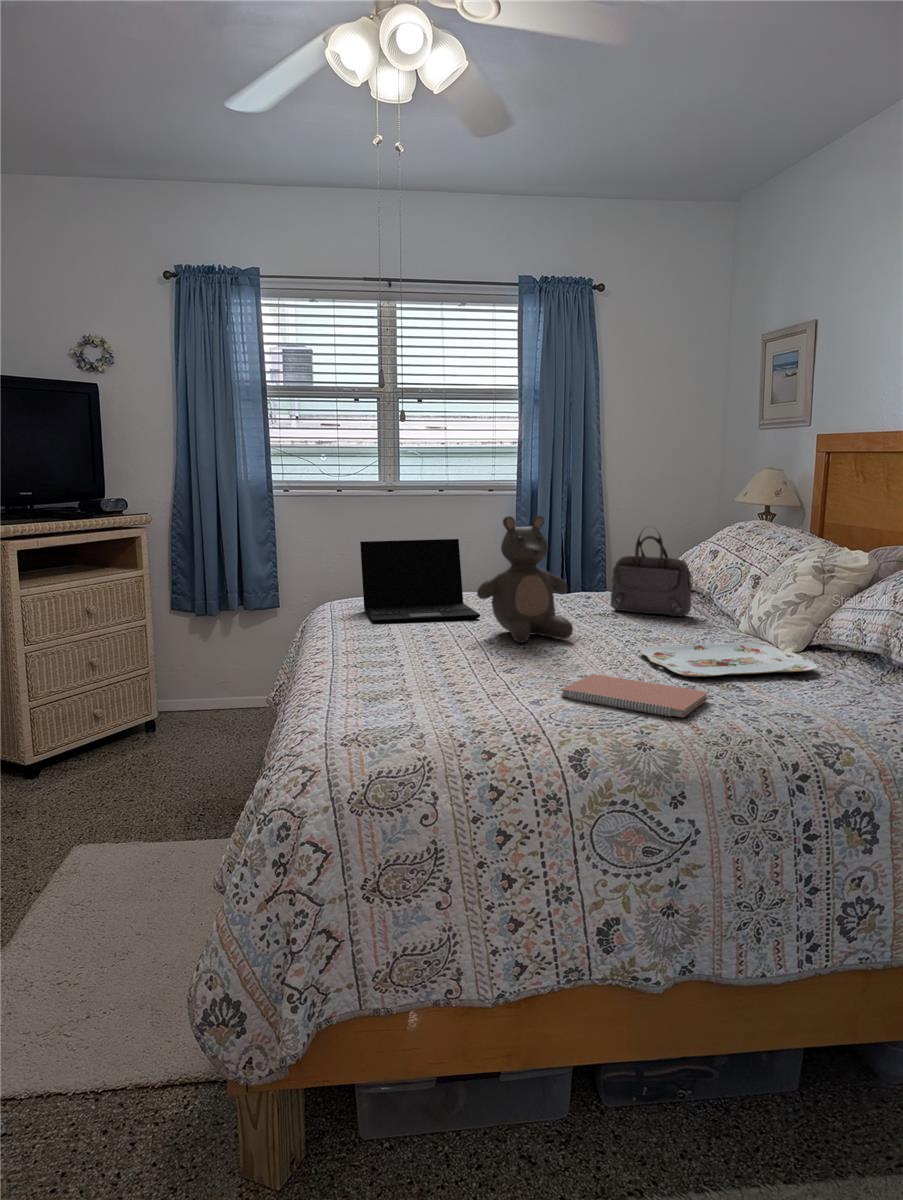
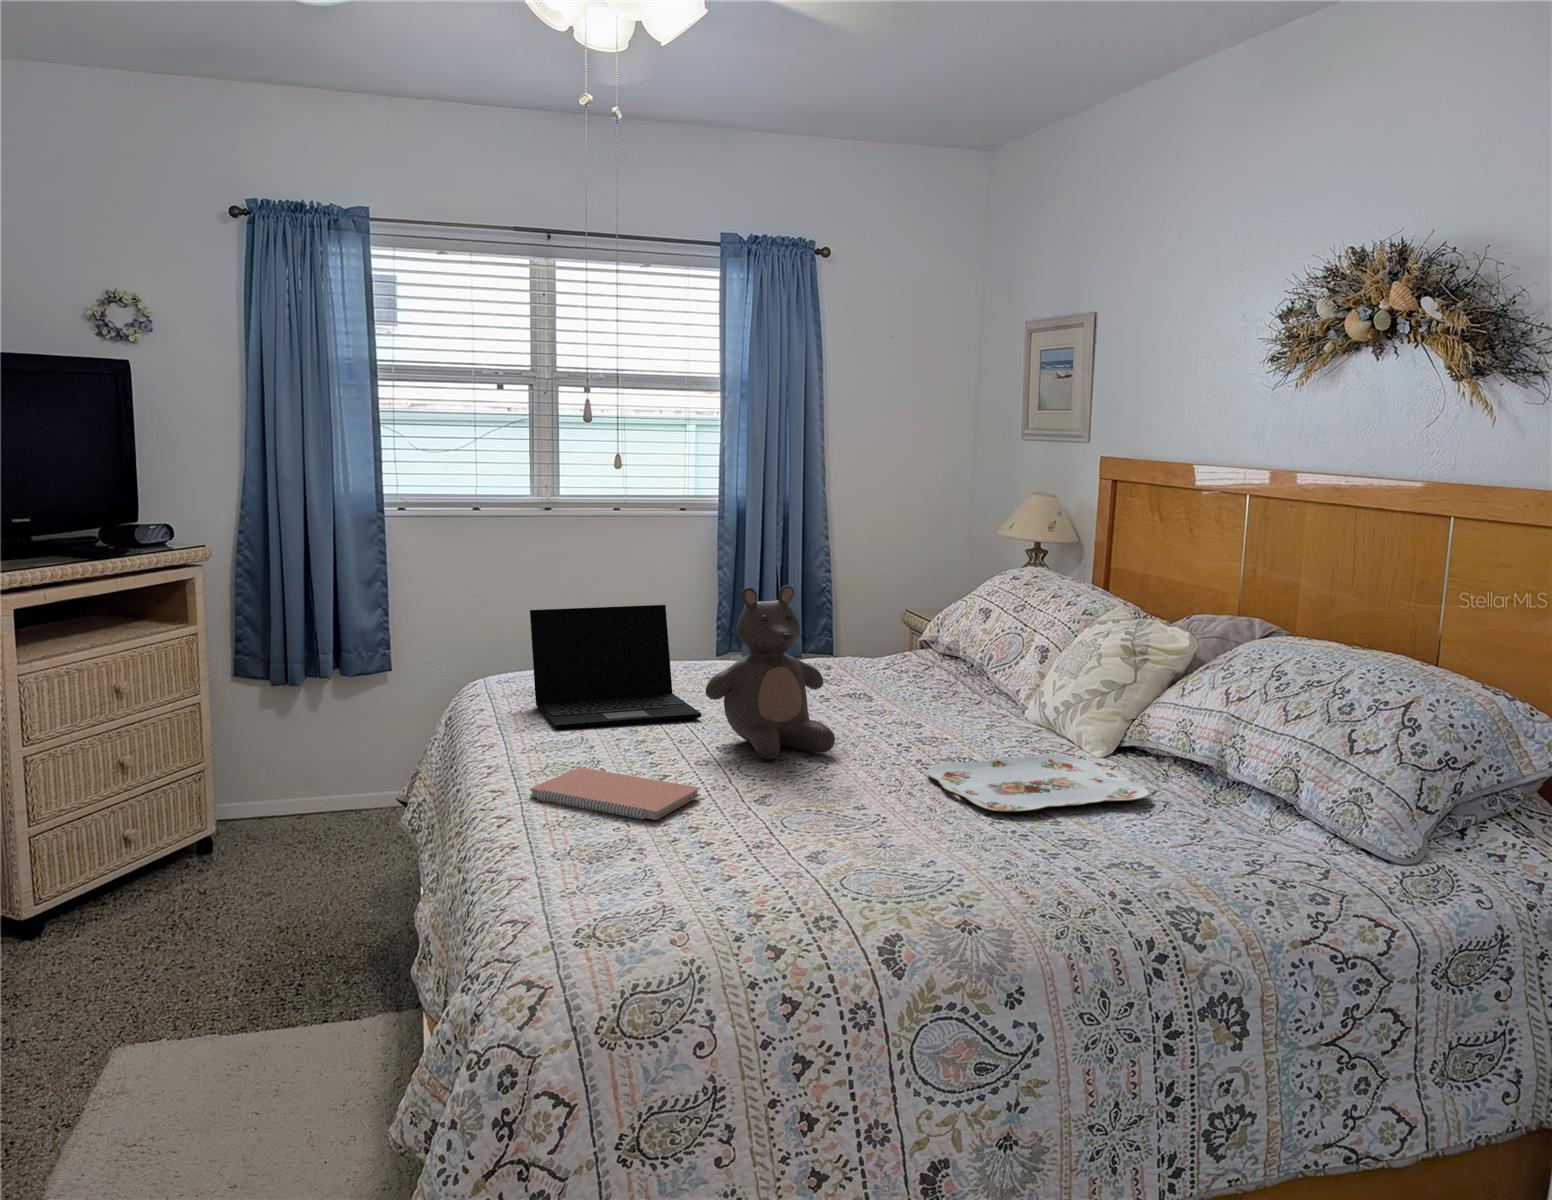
handbag: present [611,532,692,617] -> none [869,592,974,711]
notebook: present [561,674,709,717] -> present [530,767,700,820]

